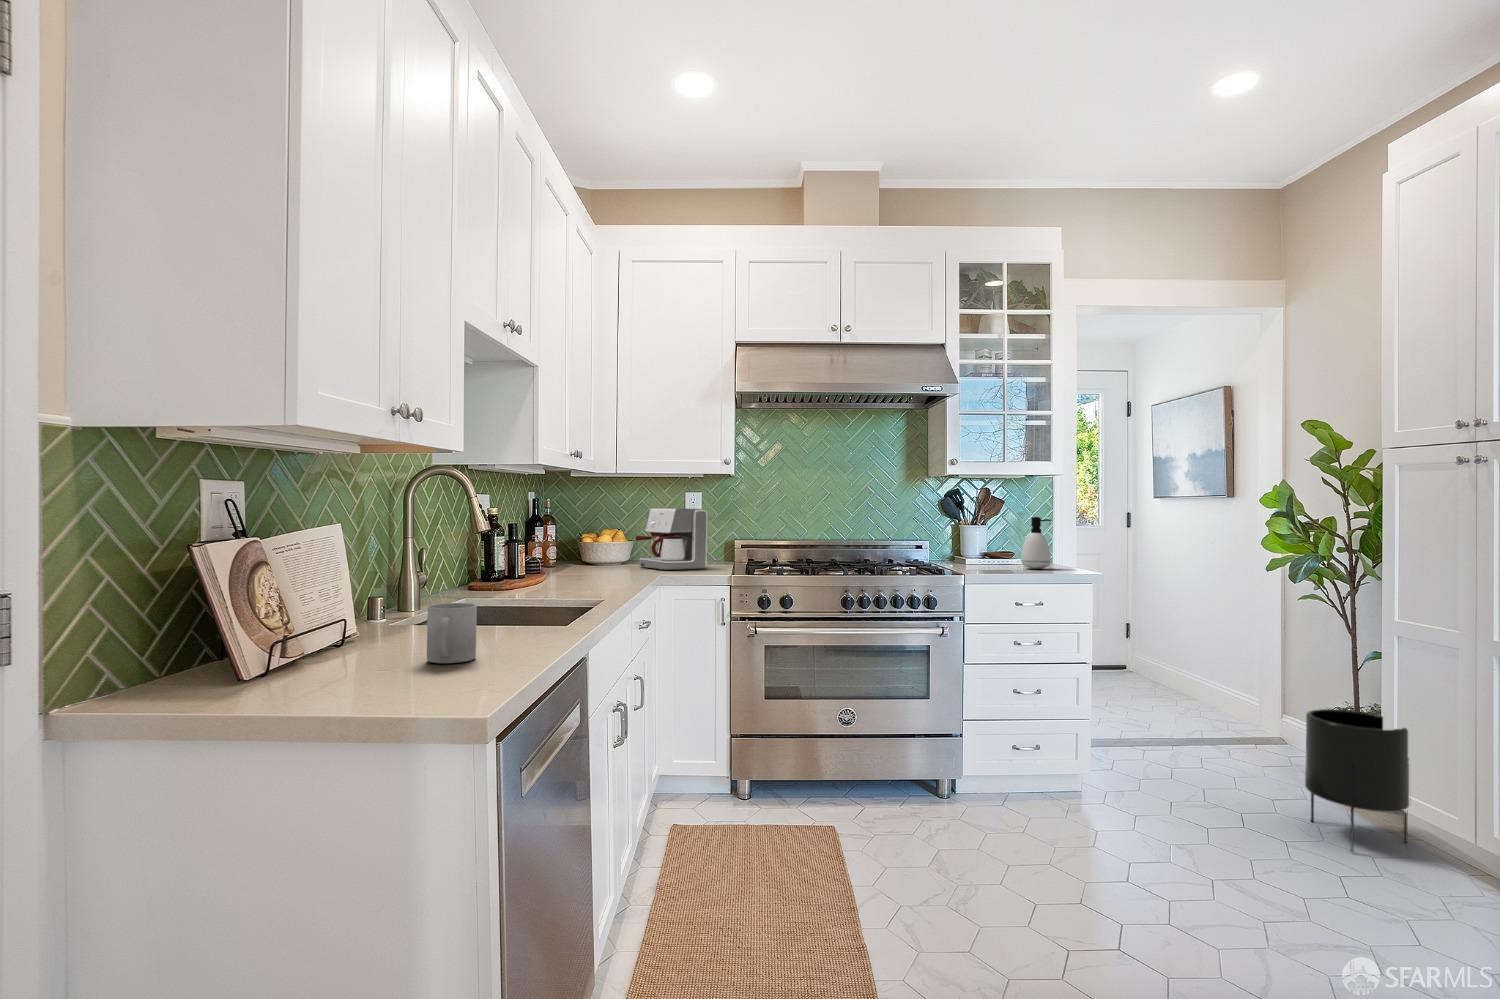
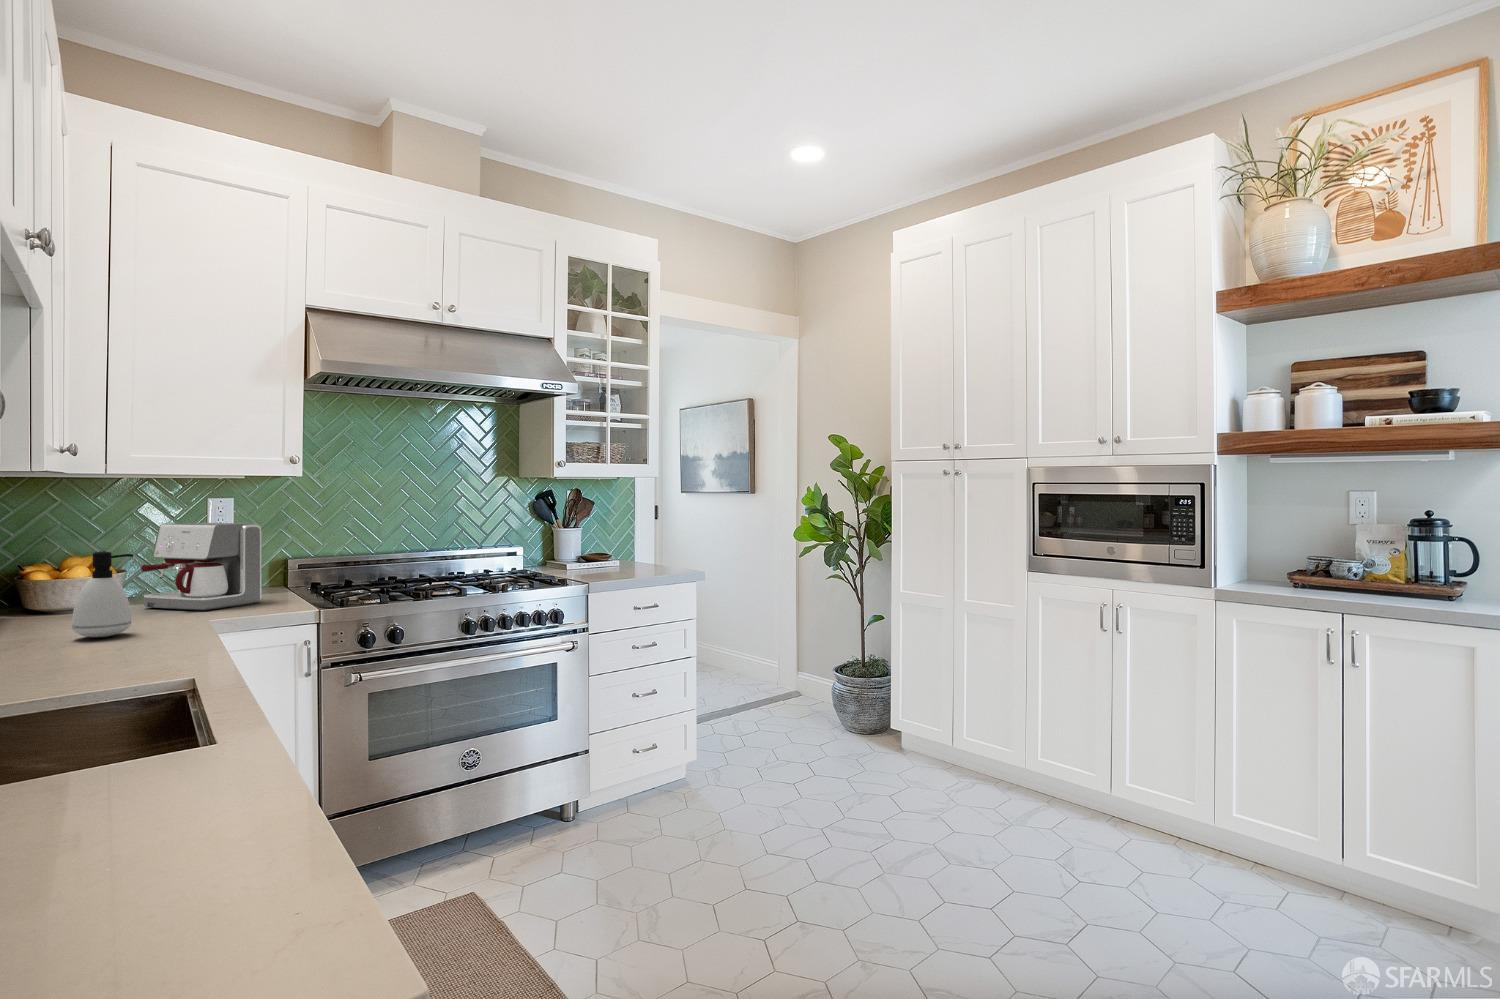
soap dispenser: present [1021,517,1051,569] -> present [72,551,133,637]
mug: present [427,603,477,663] -> none [69,764,177,895]
planter: present [1305,709,1409,852] -> none [852,667,917,779]

